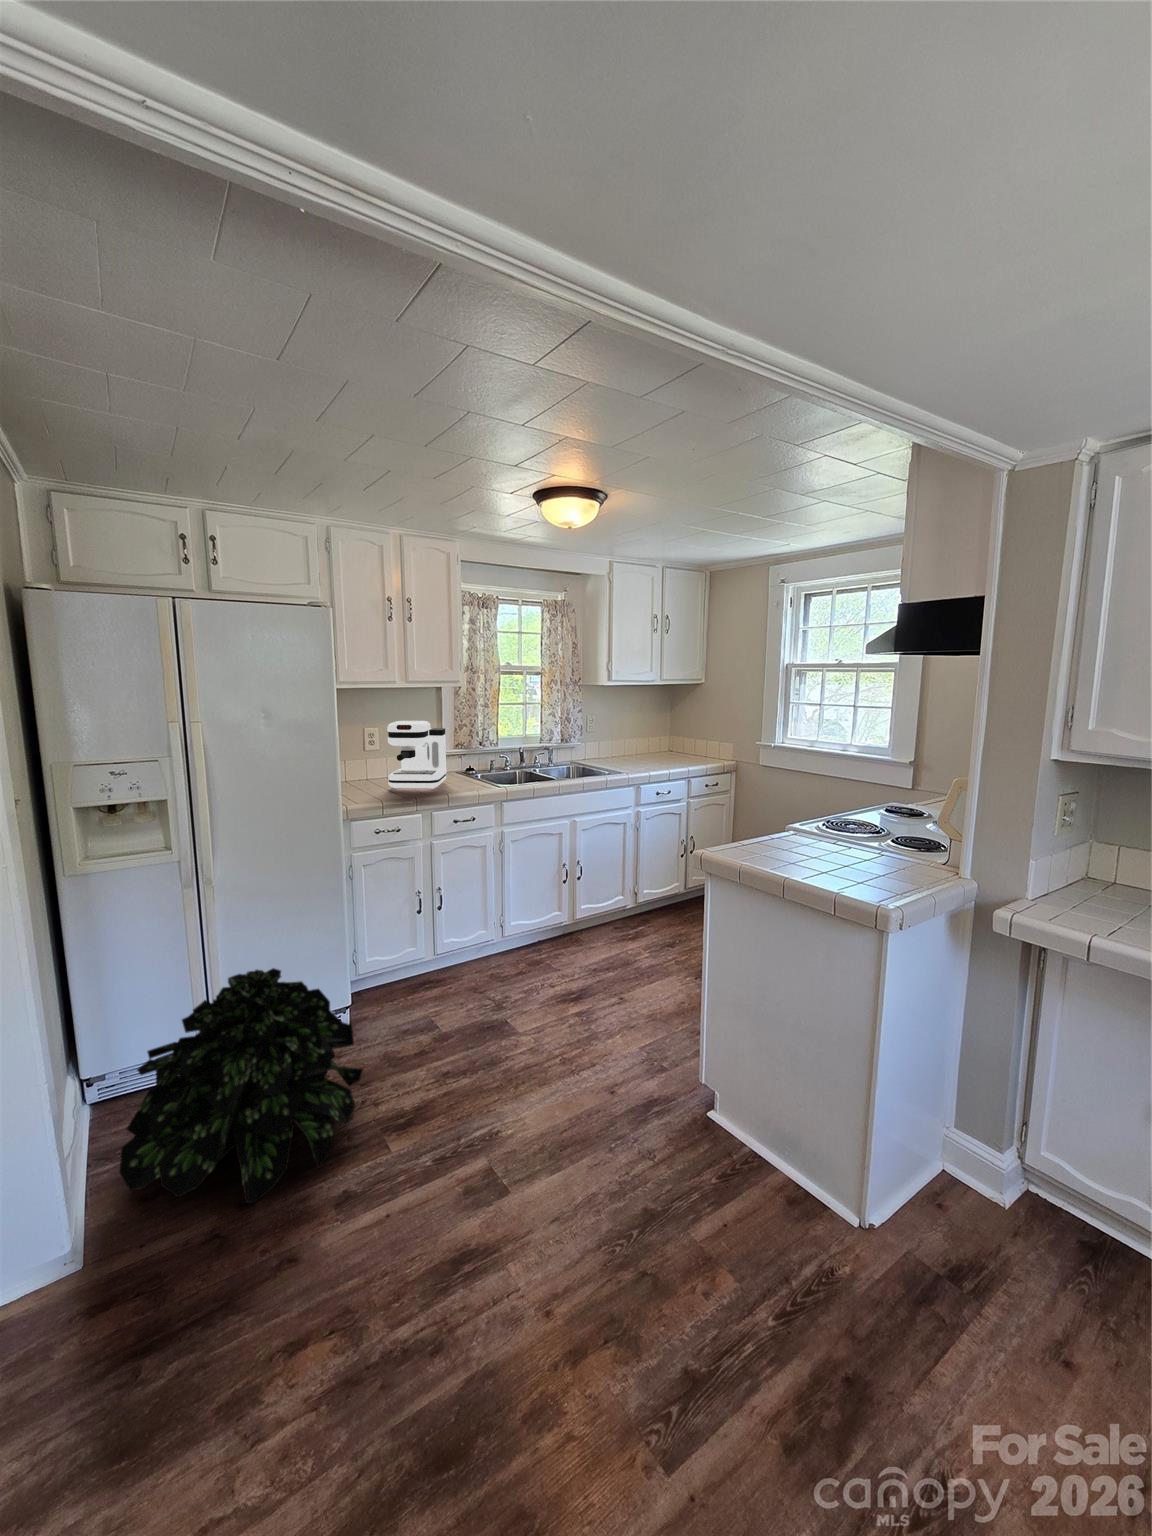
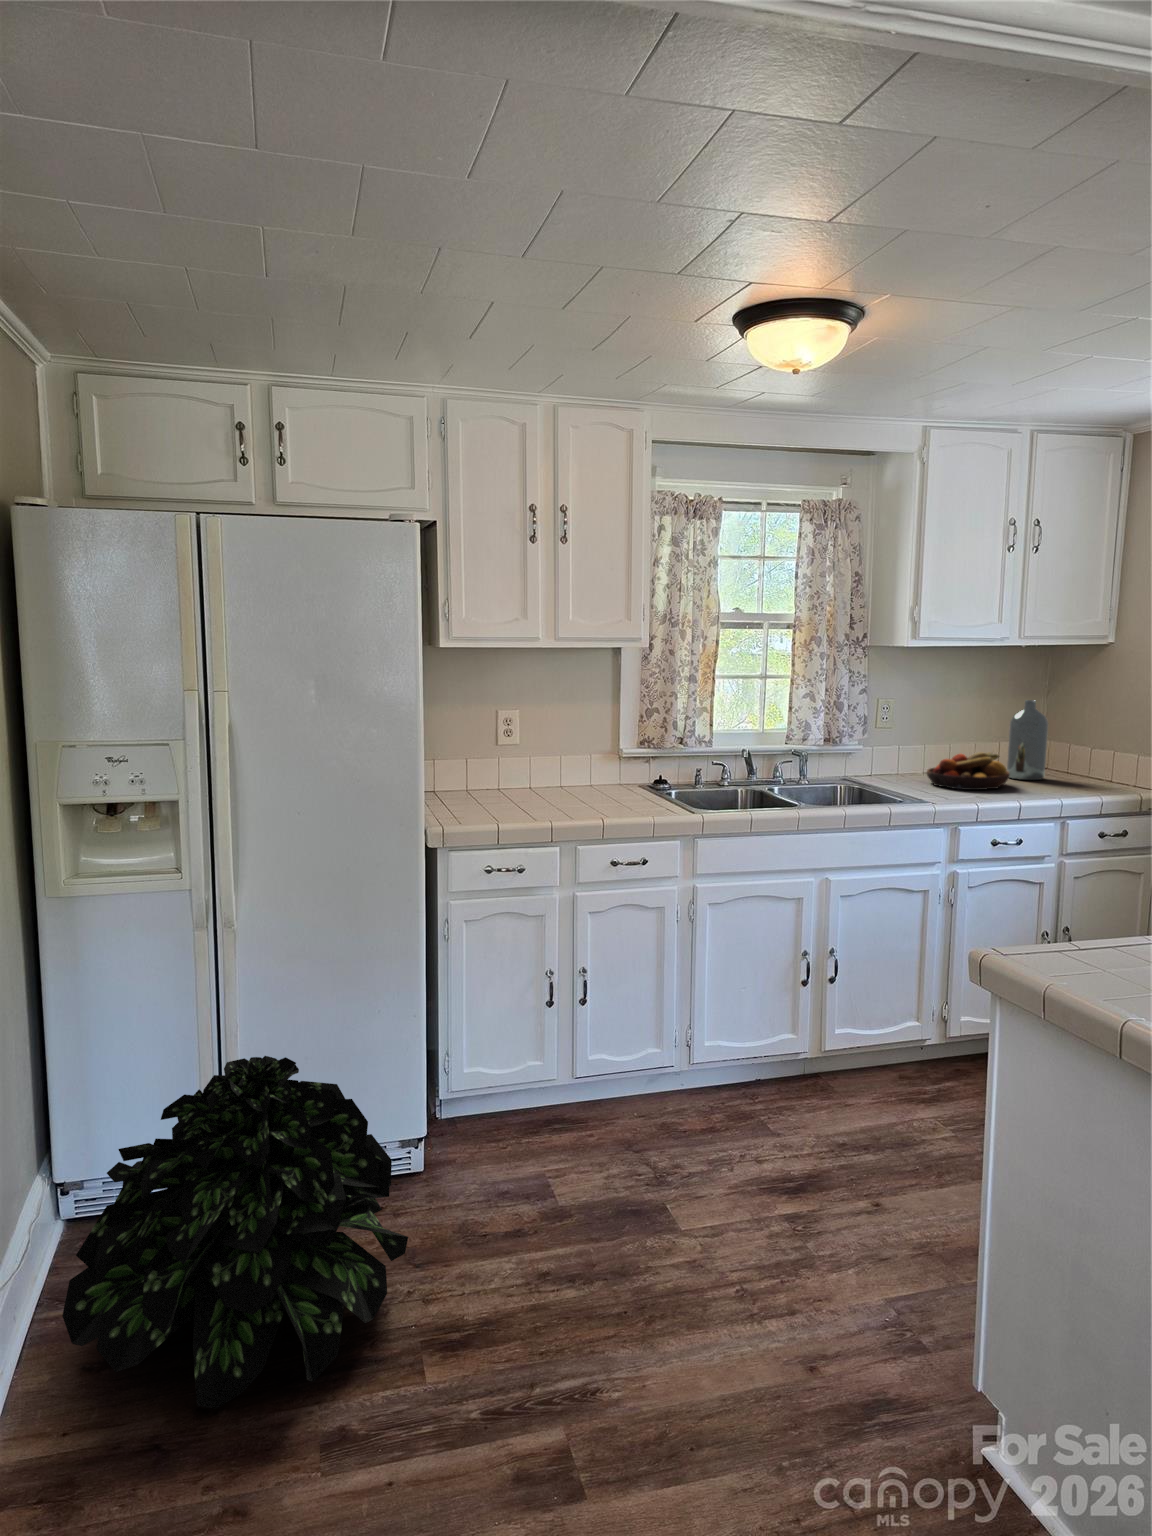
bottle: none [657,714,677,758] -> present [1007,700,1048,780]
coffee maker: present [387,721,446,789] -> none [521,699,615,808]
fruit bowl: none [617,744,661,766] -> present [927,752,1010,790]

